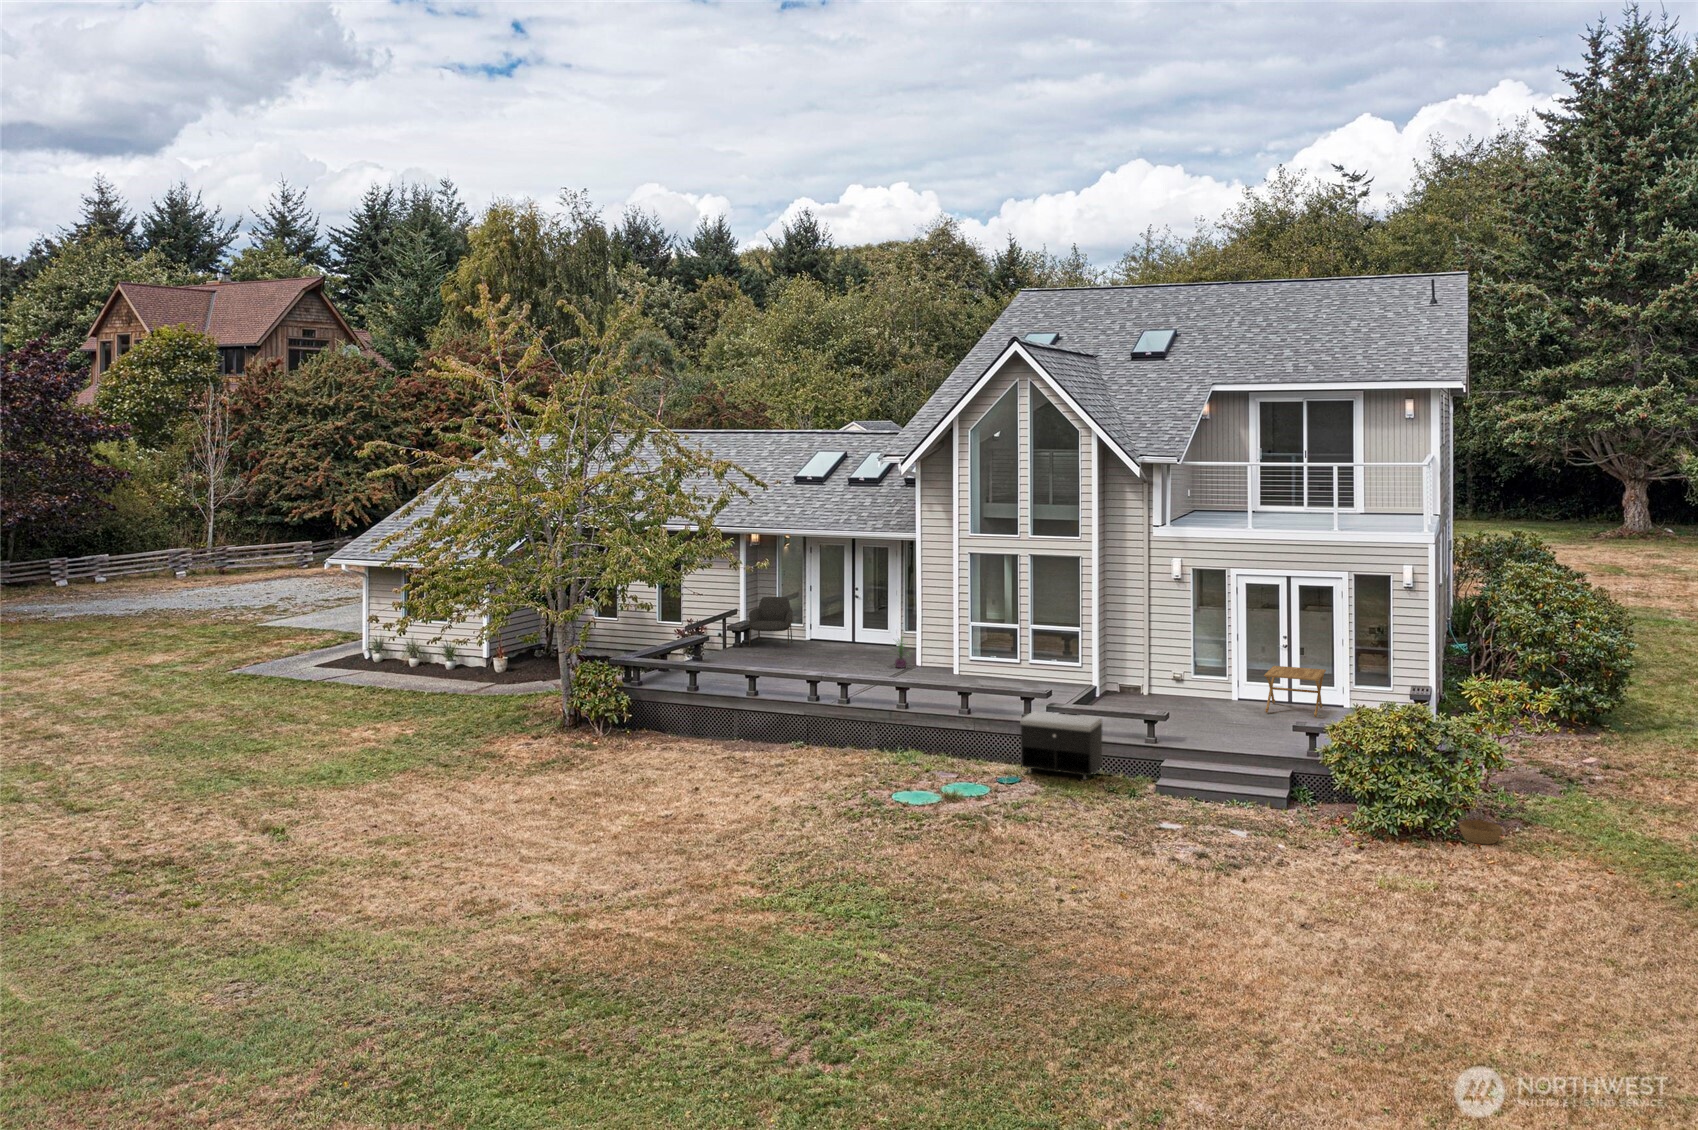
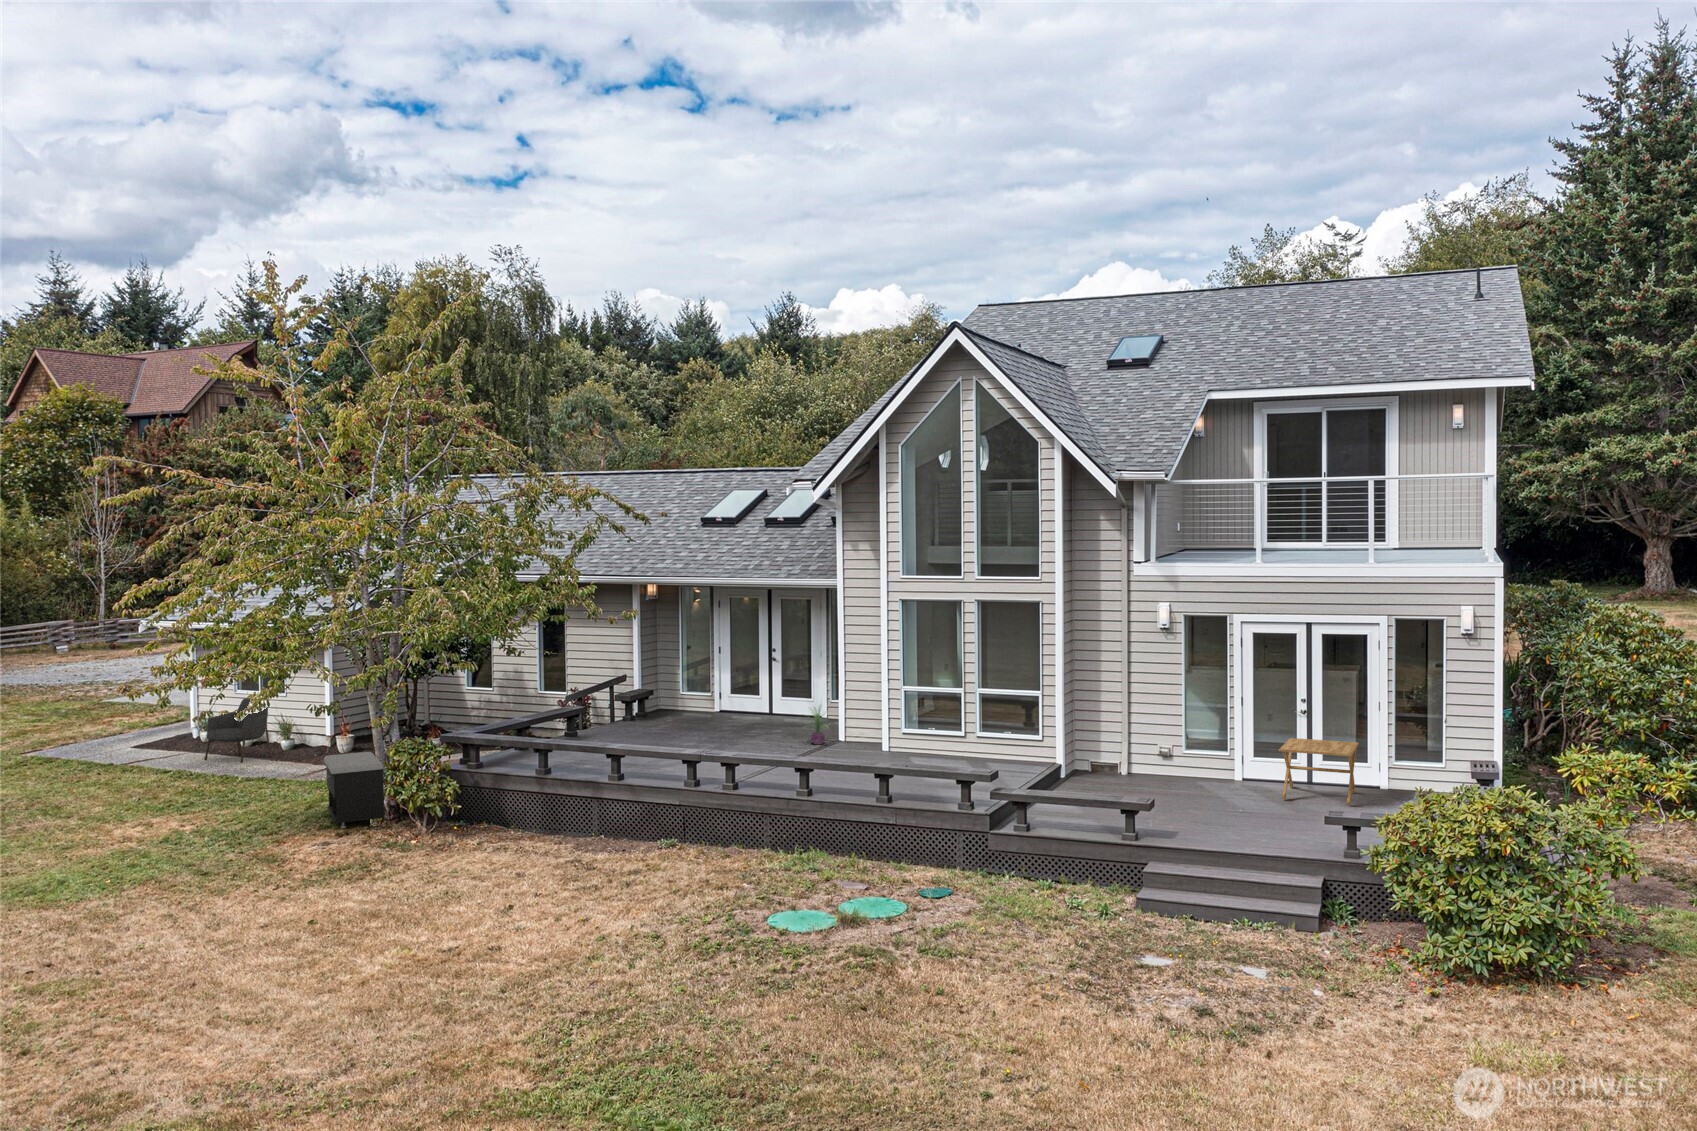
armchair: present [749,597,793,647] -> present [205,698,271,763]
storage bench: present [1020,711,1102,779] -> present [324,752,384,828]
basket: present [1459,820,1502,844] -> none [1578,954,1646,993]

